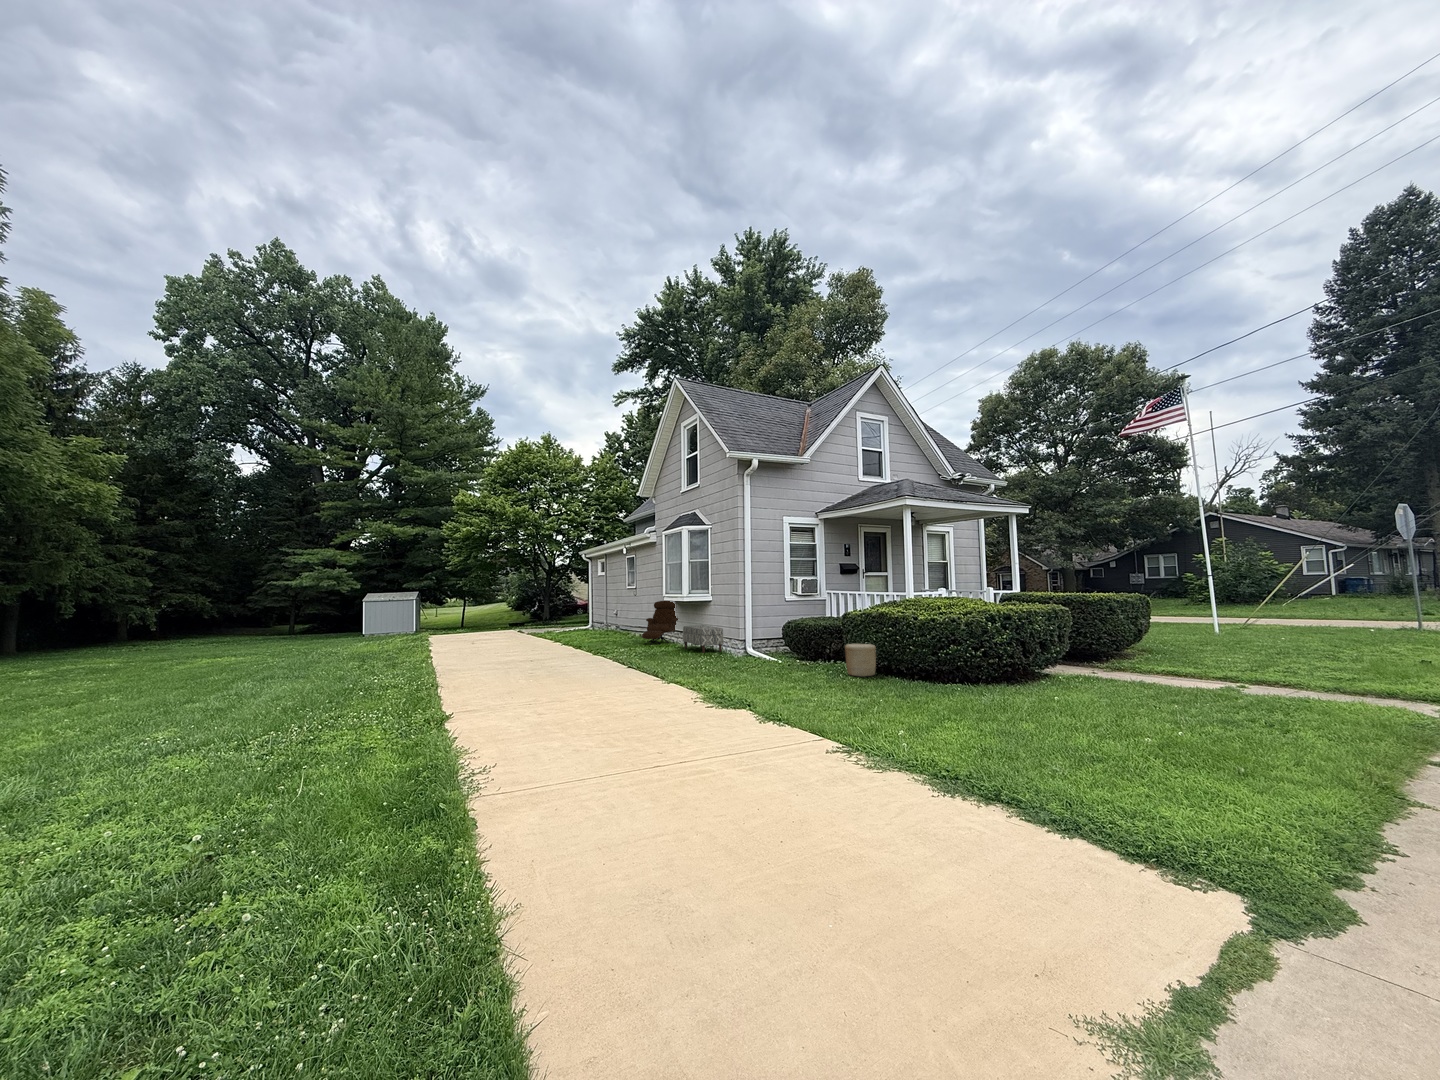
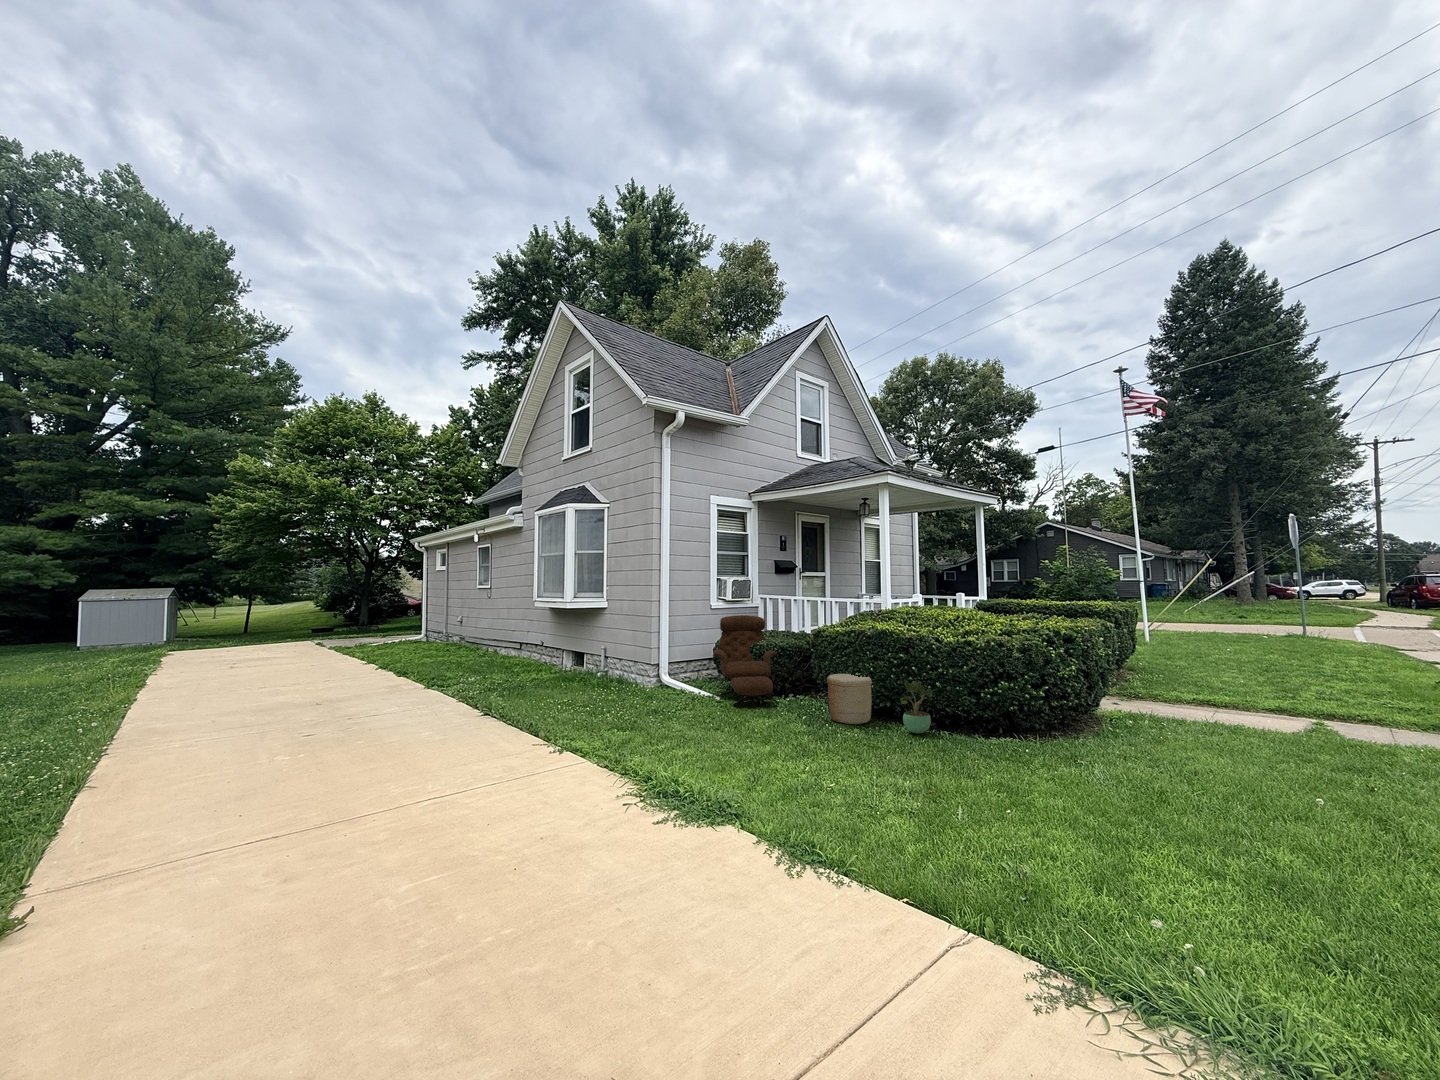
lounge chair: present [642,601,678,645] -> present [714,615,776,708]
bench: present [683,625,723,653] -> none [564,640,624,681]
potted plant: none [887,645,908,682] -> present [900,680,932,734]

